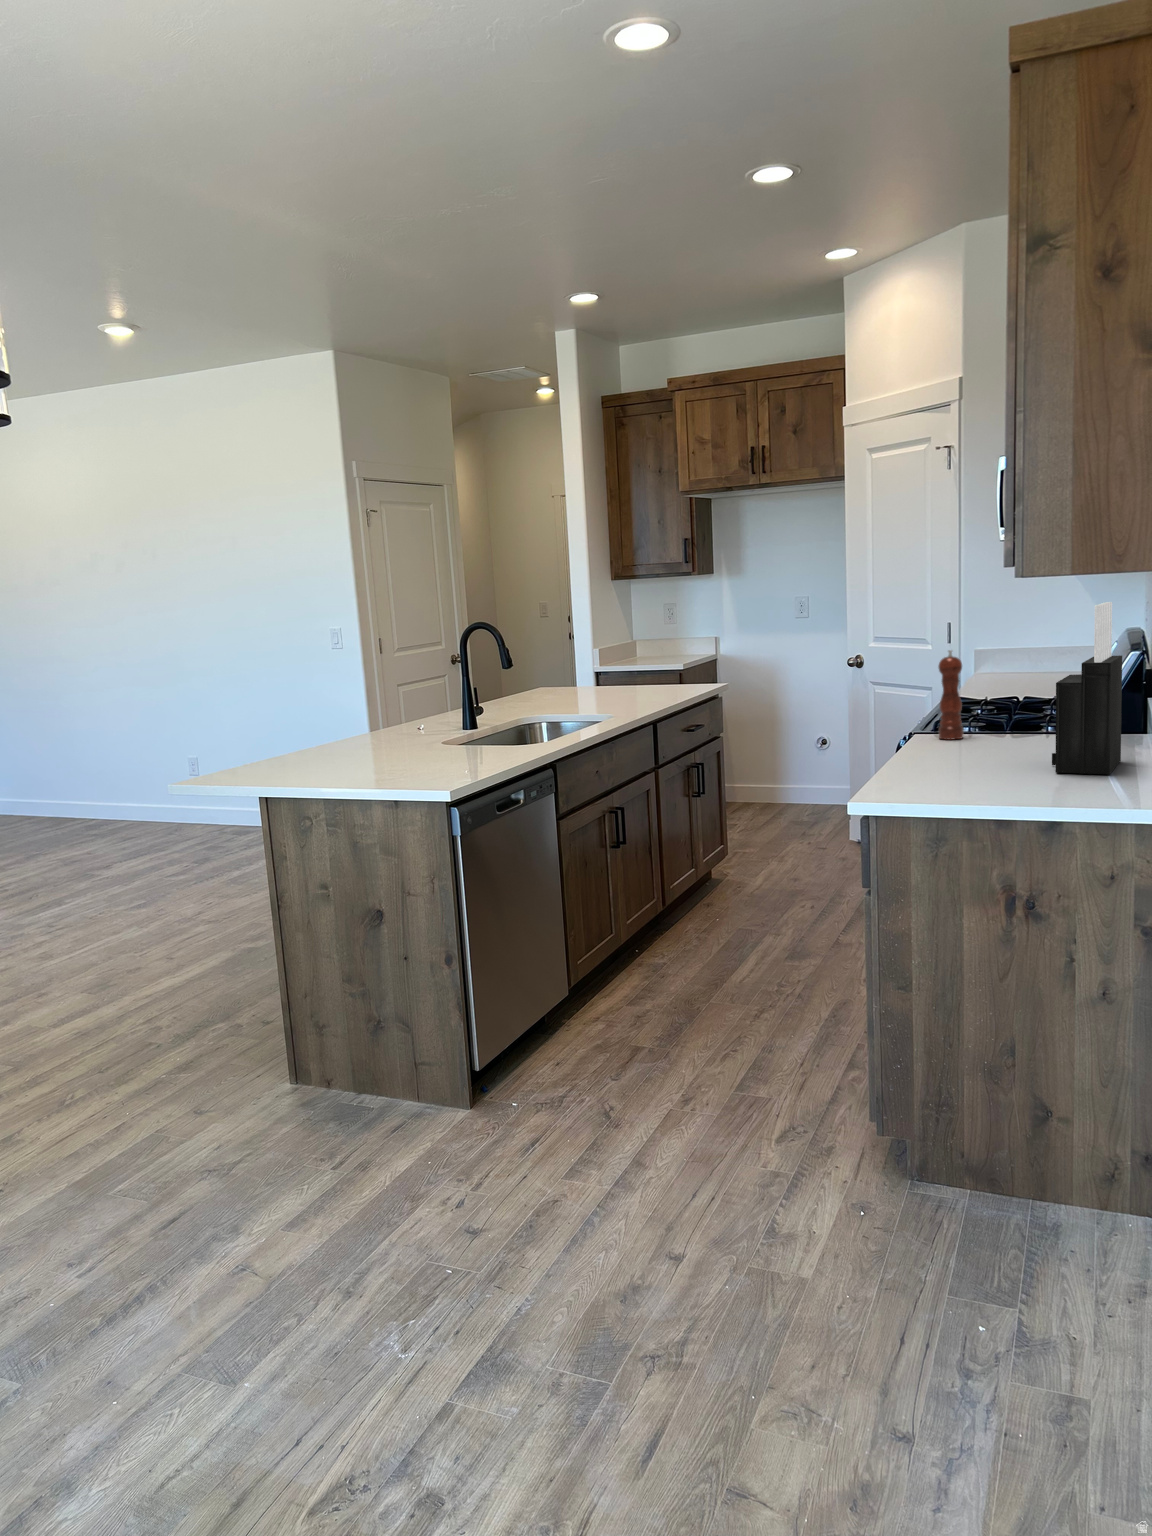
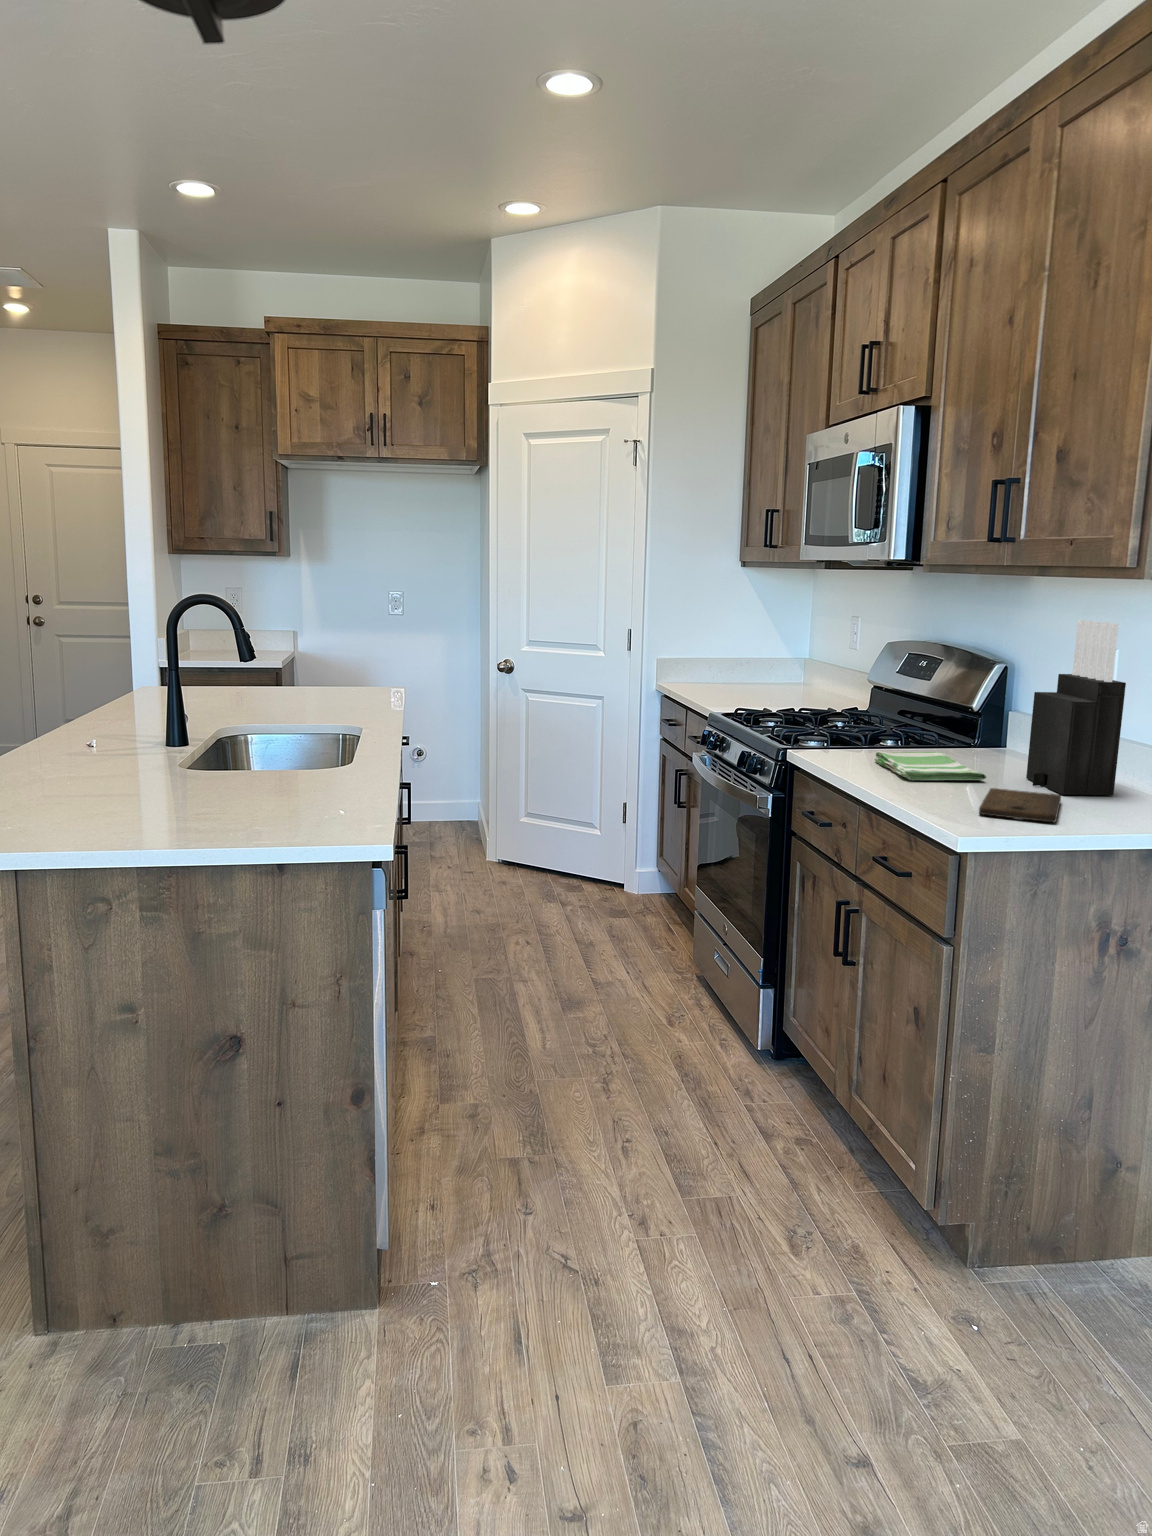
pepper mill: present [938,650,963,740] -> none [833,660,863,756]
dish towel: none [935,735,1028,759] -> present [875,752,986,780]
cutting board: none [912,765,1030,792] -> present [979,788,1061,822]

